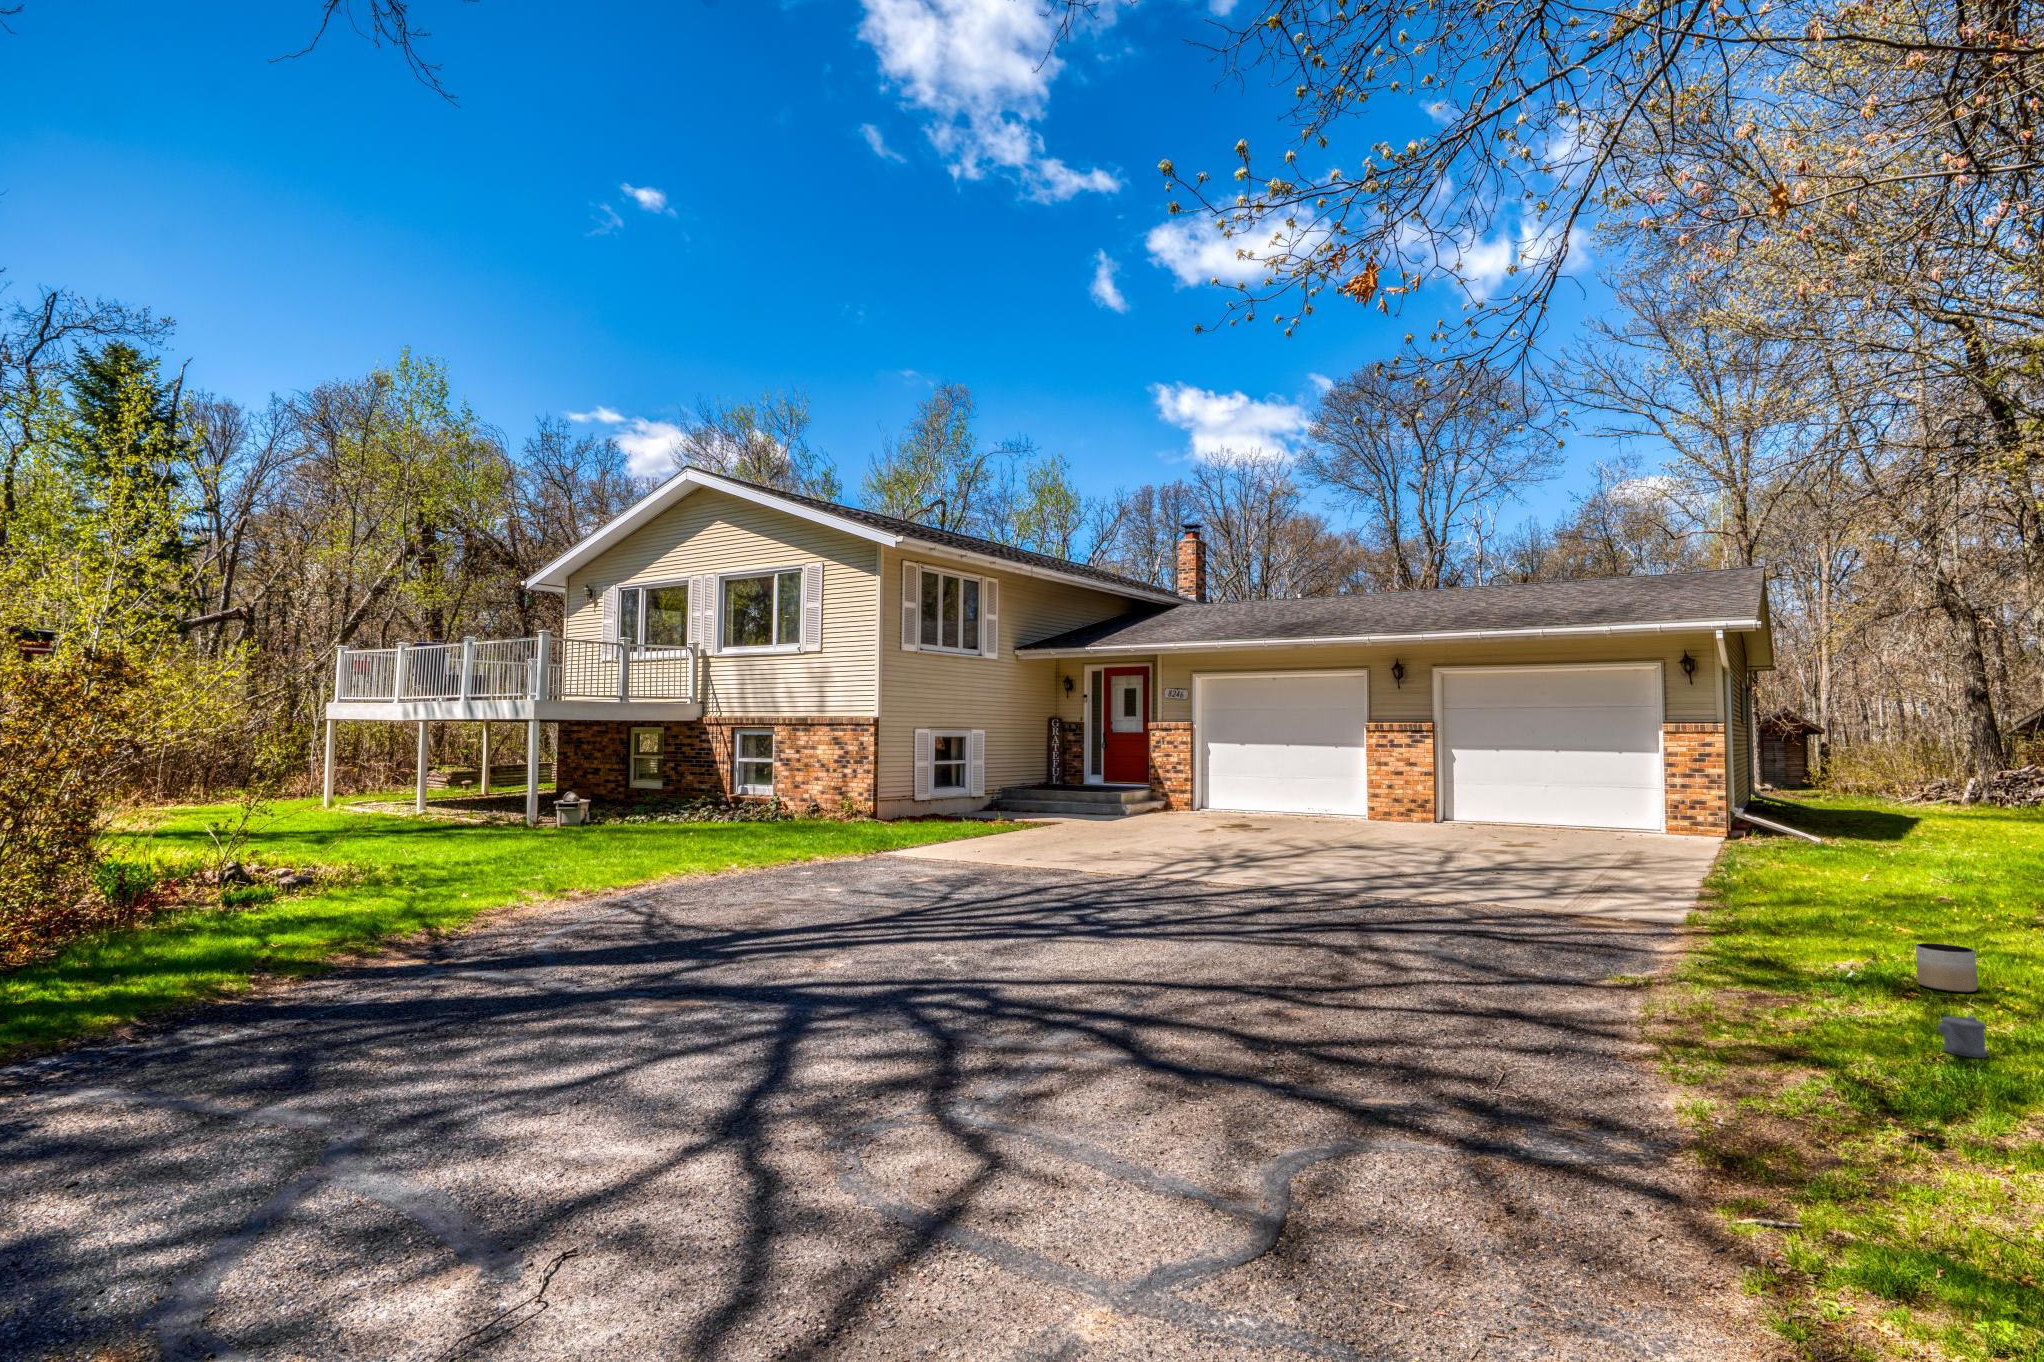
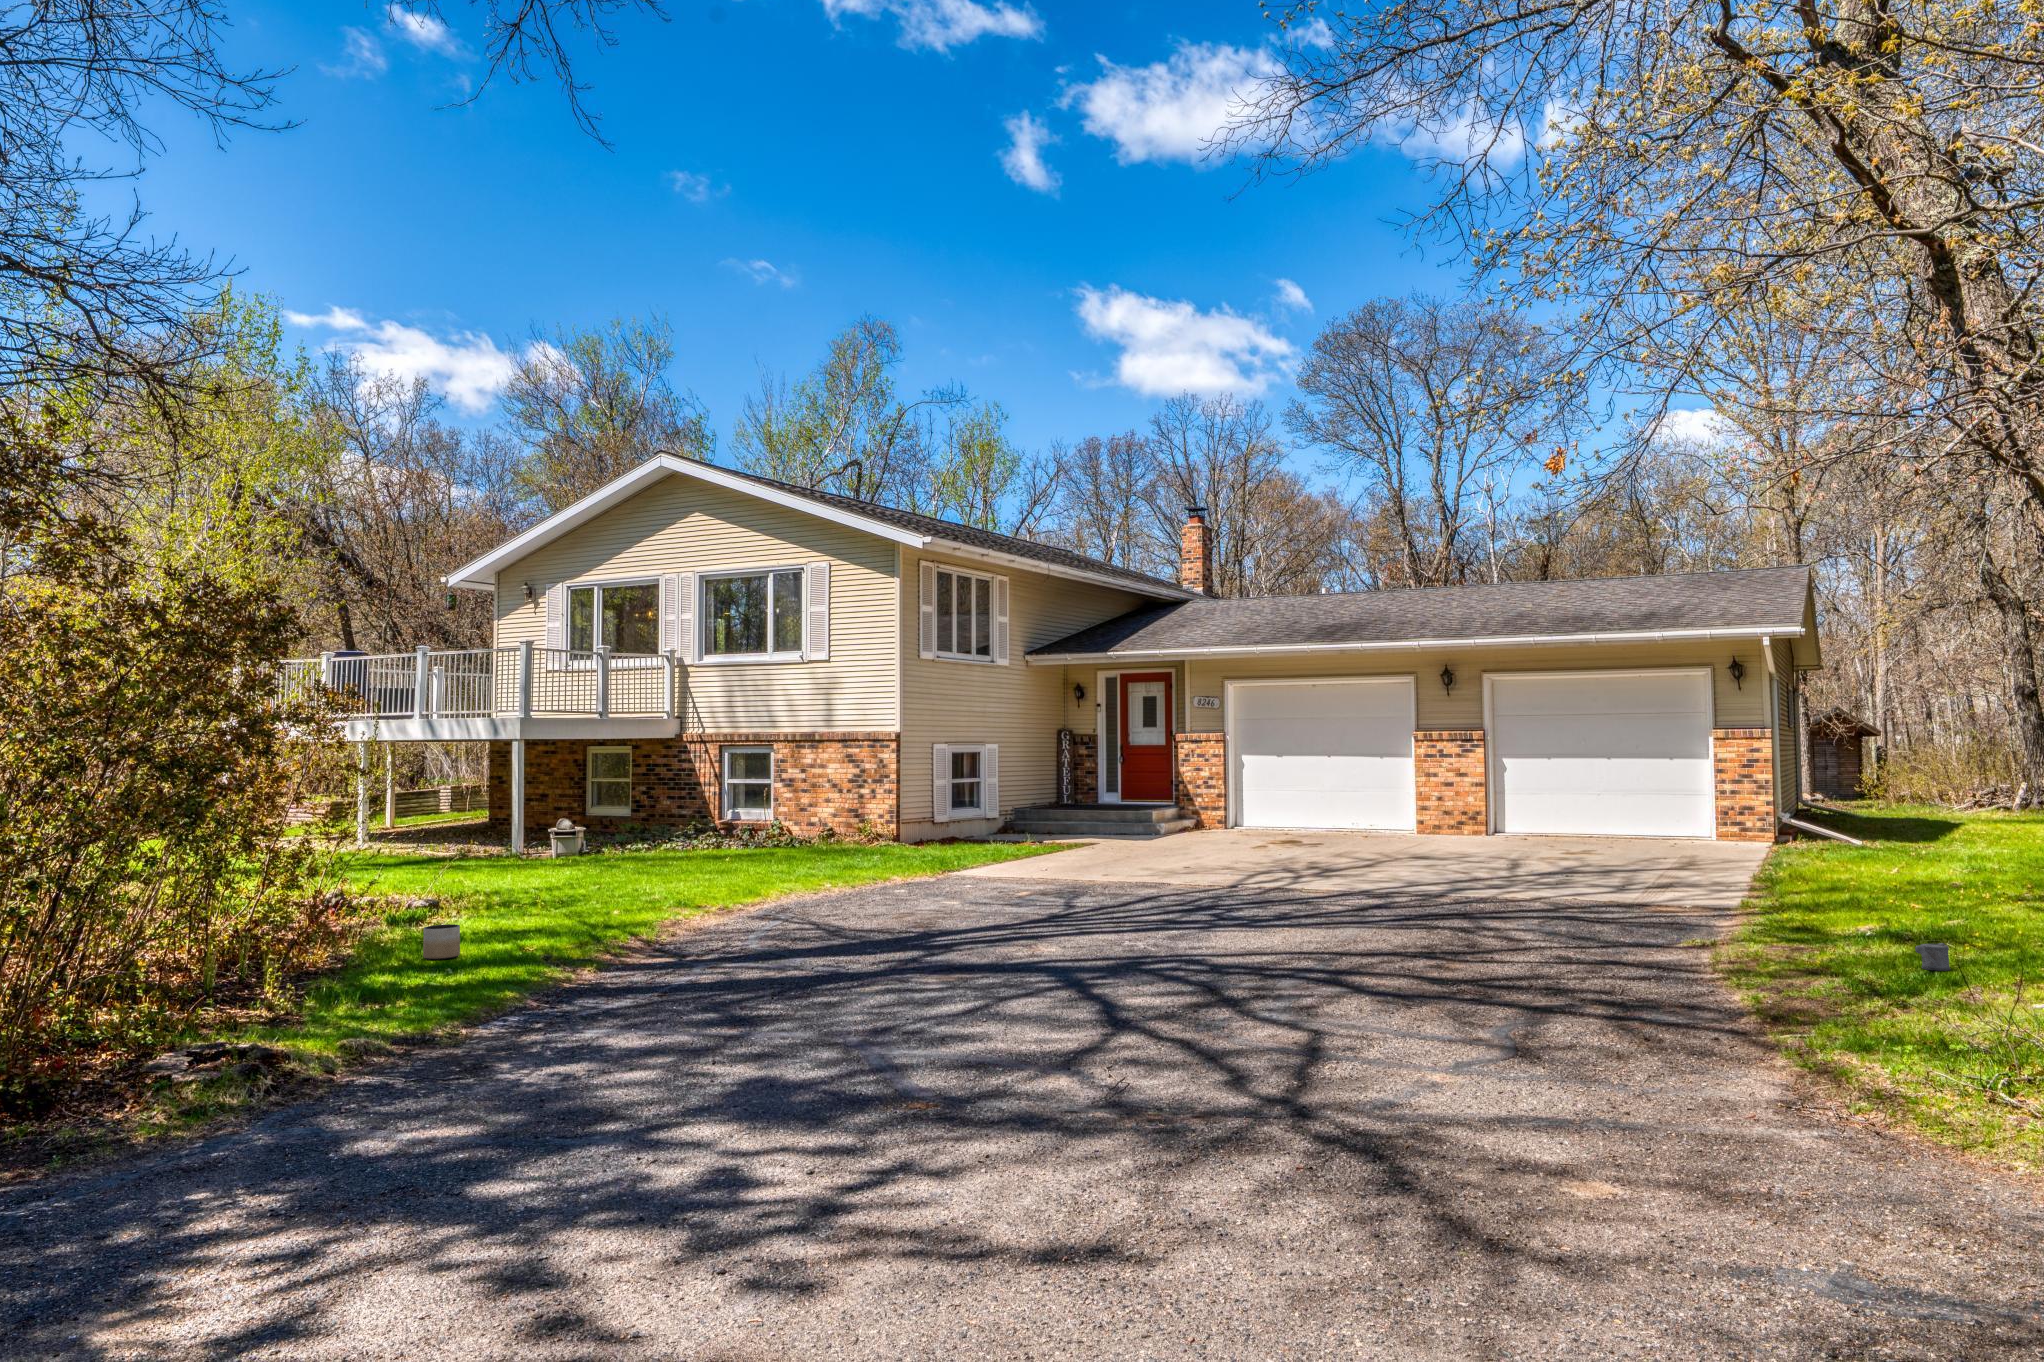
planter: present [1916,943,1978,993] -> present [423,924,460,960]

